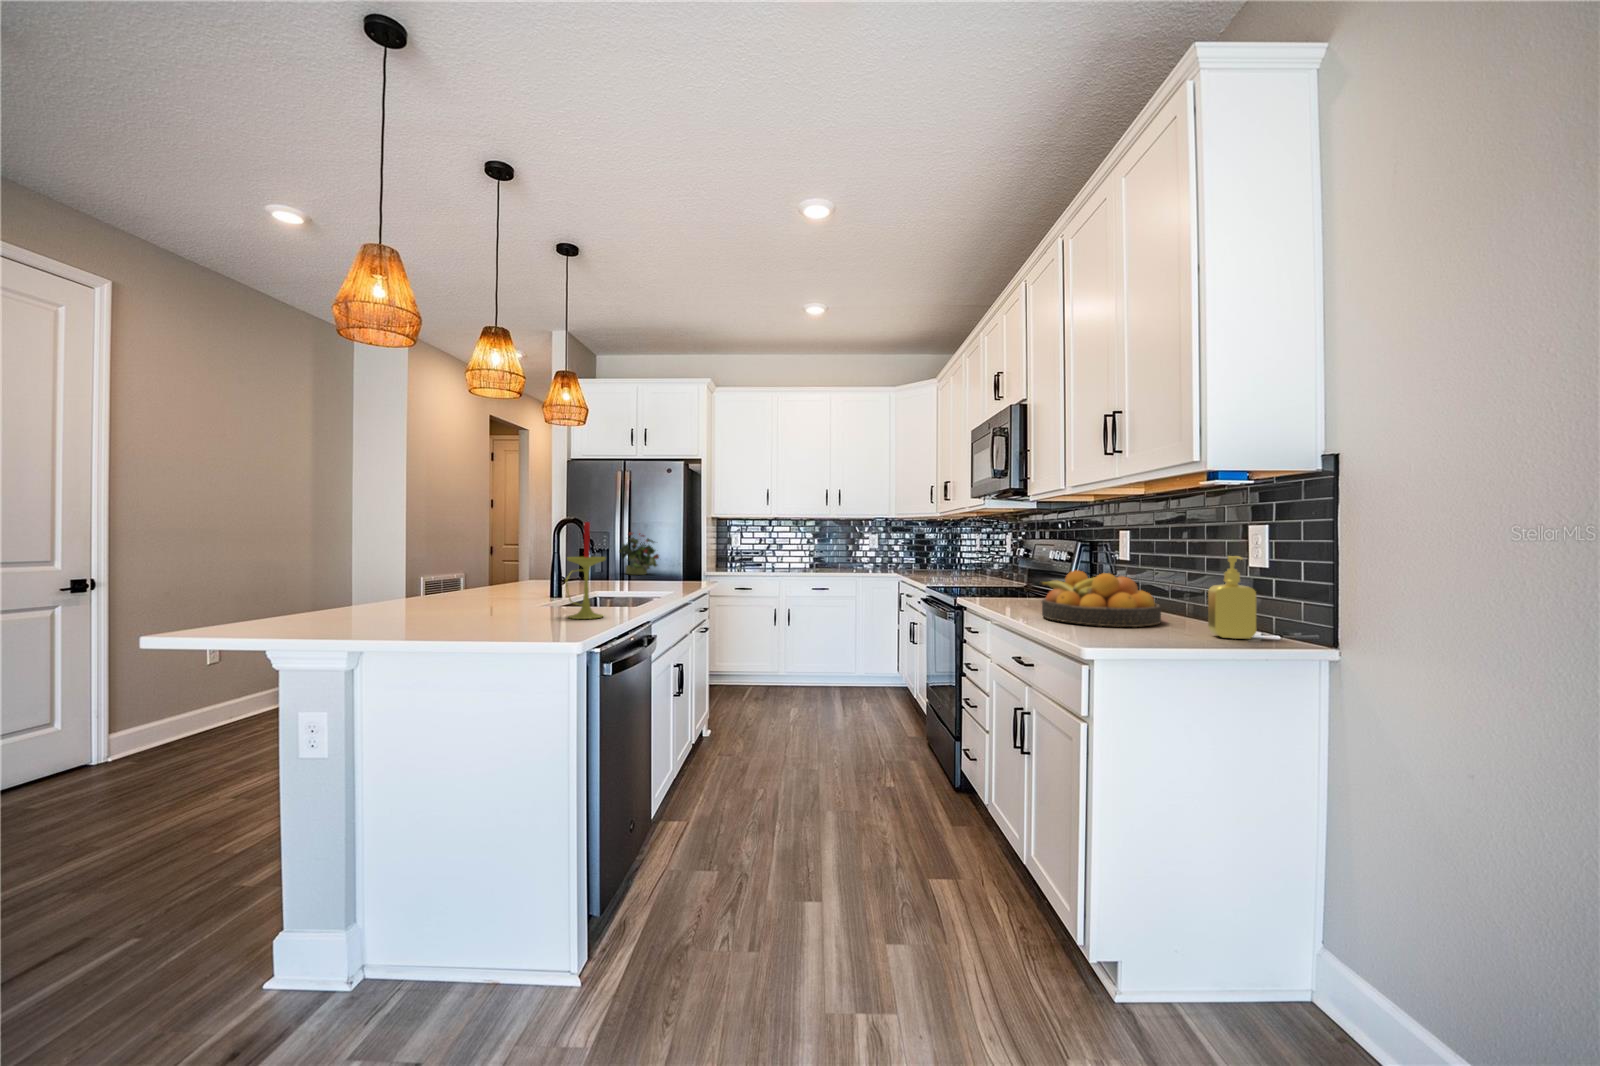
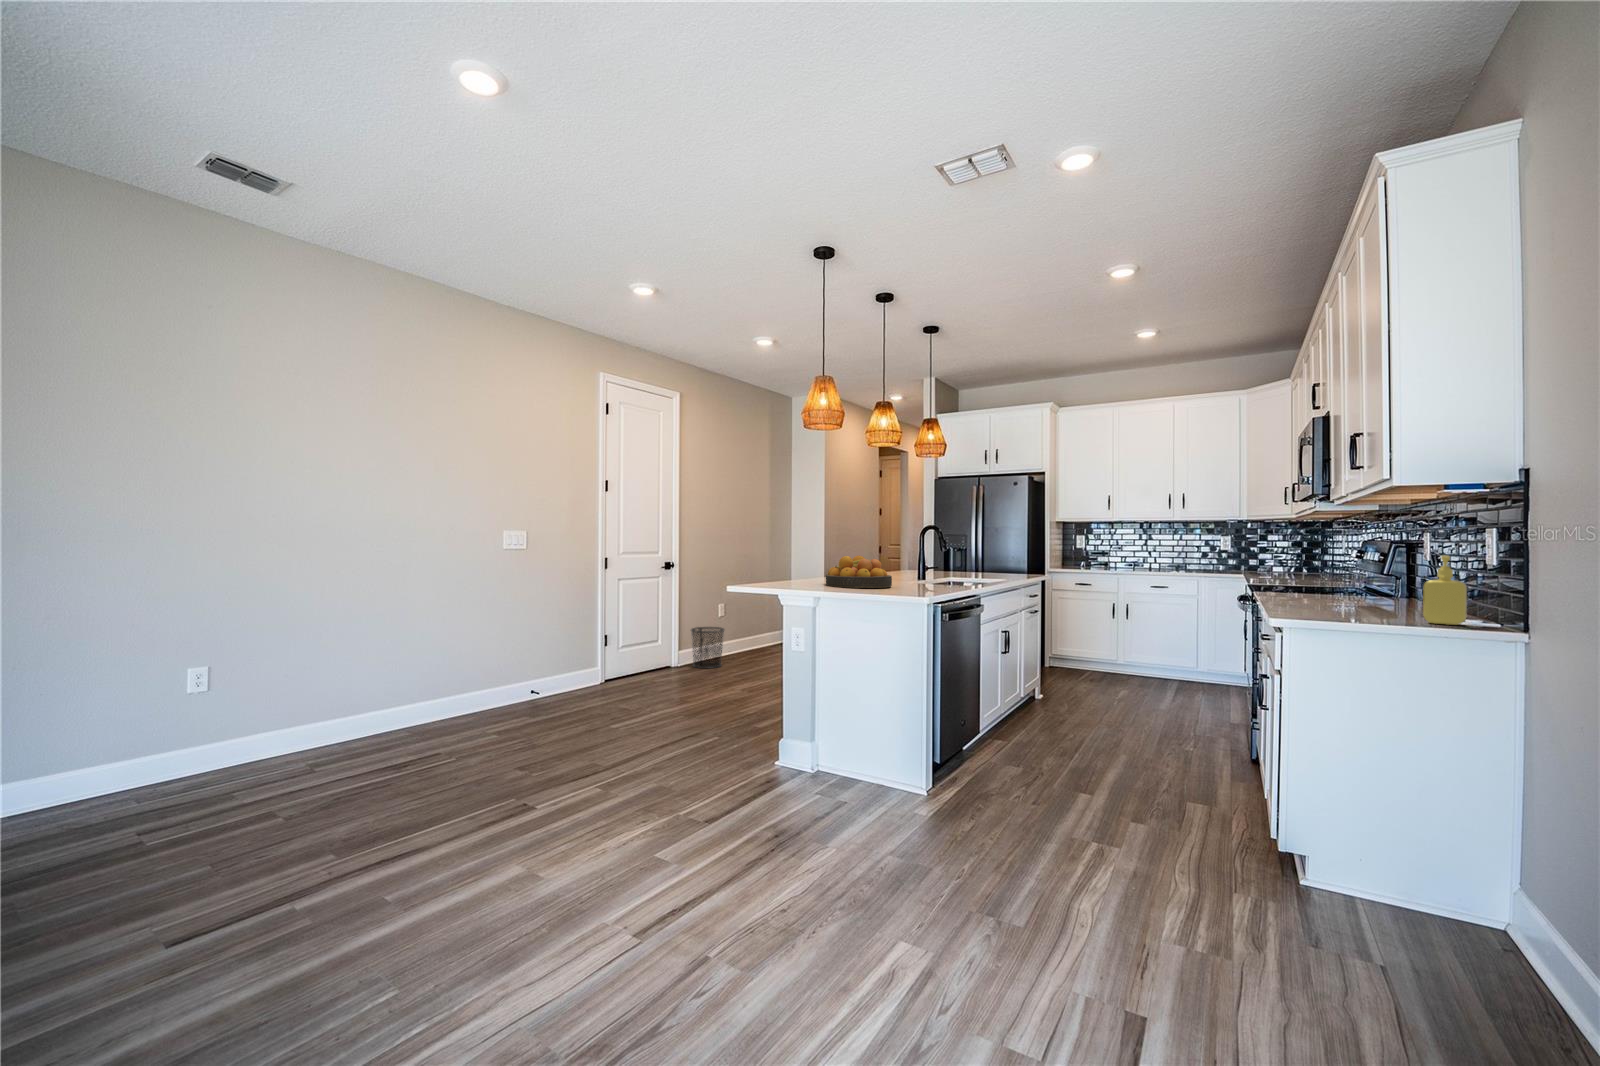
candle: present [566,522,606,619] -> none [923,527,948,589]
potted plant: present [620,533,659,575] -> none [973,535,1010,571]
fruit bowl: present [1040,570,1161,627] -> present [826,556,892,588]
trash can: none [116,687,202,766] -> present [691,627,724,668]

